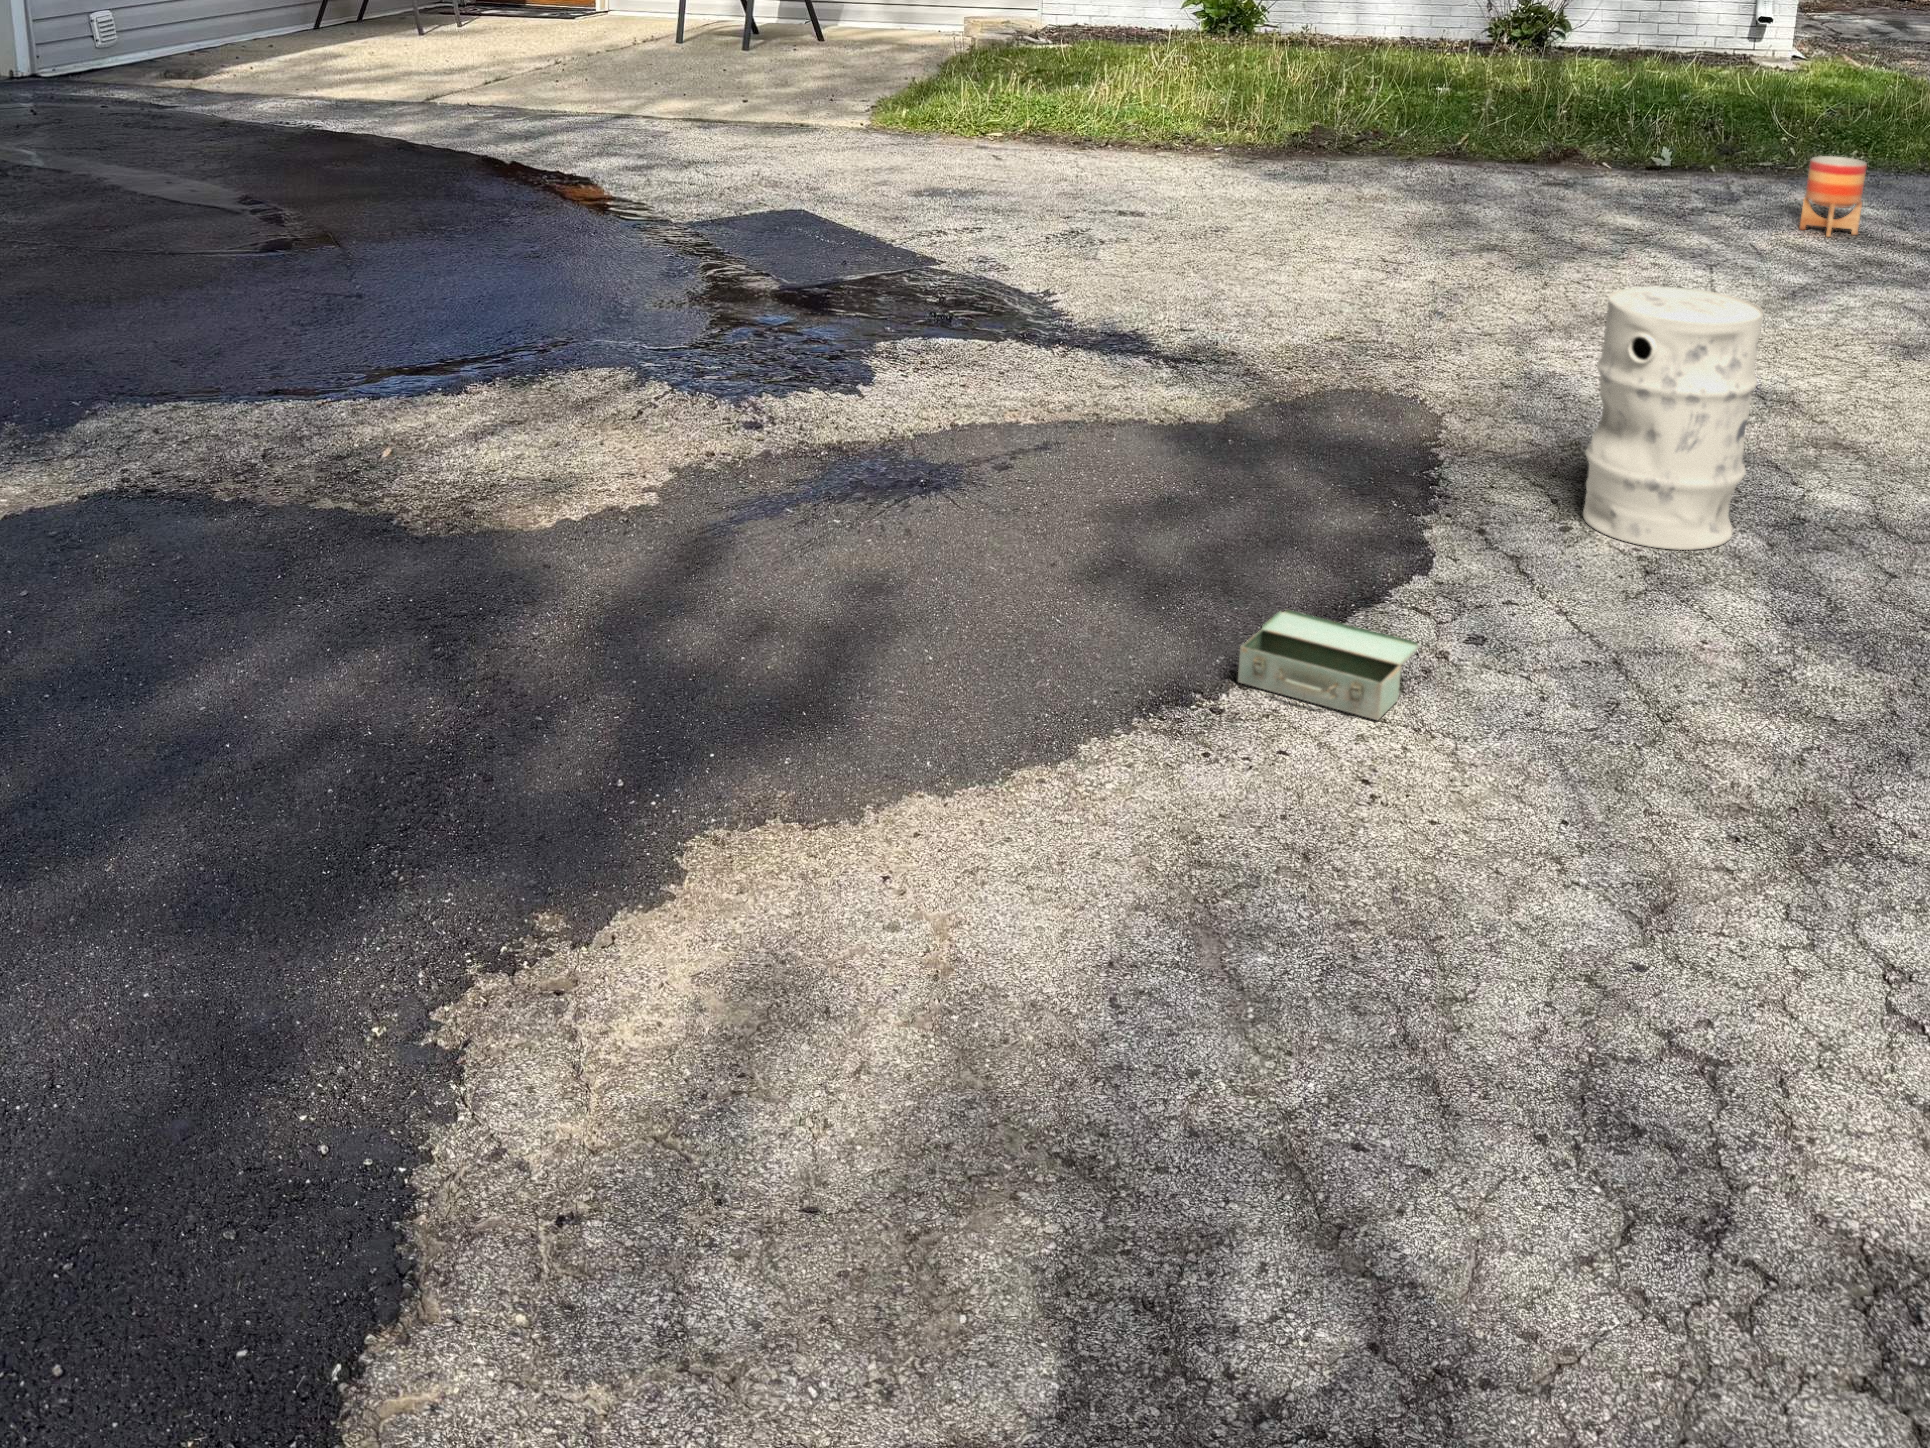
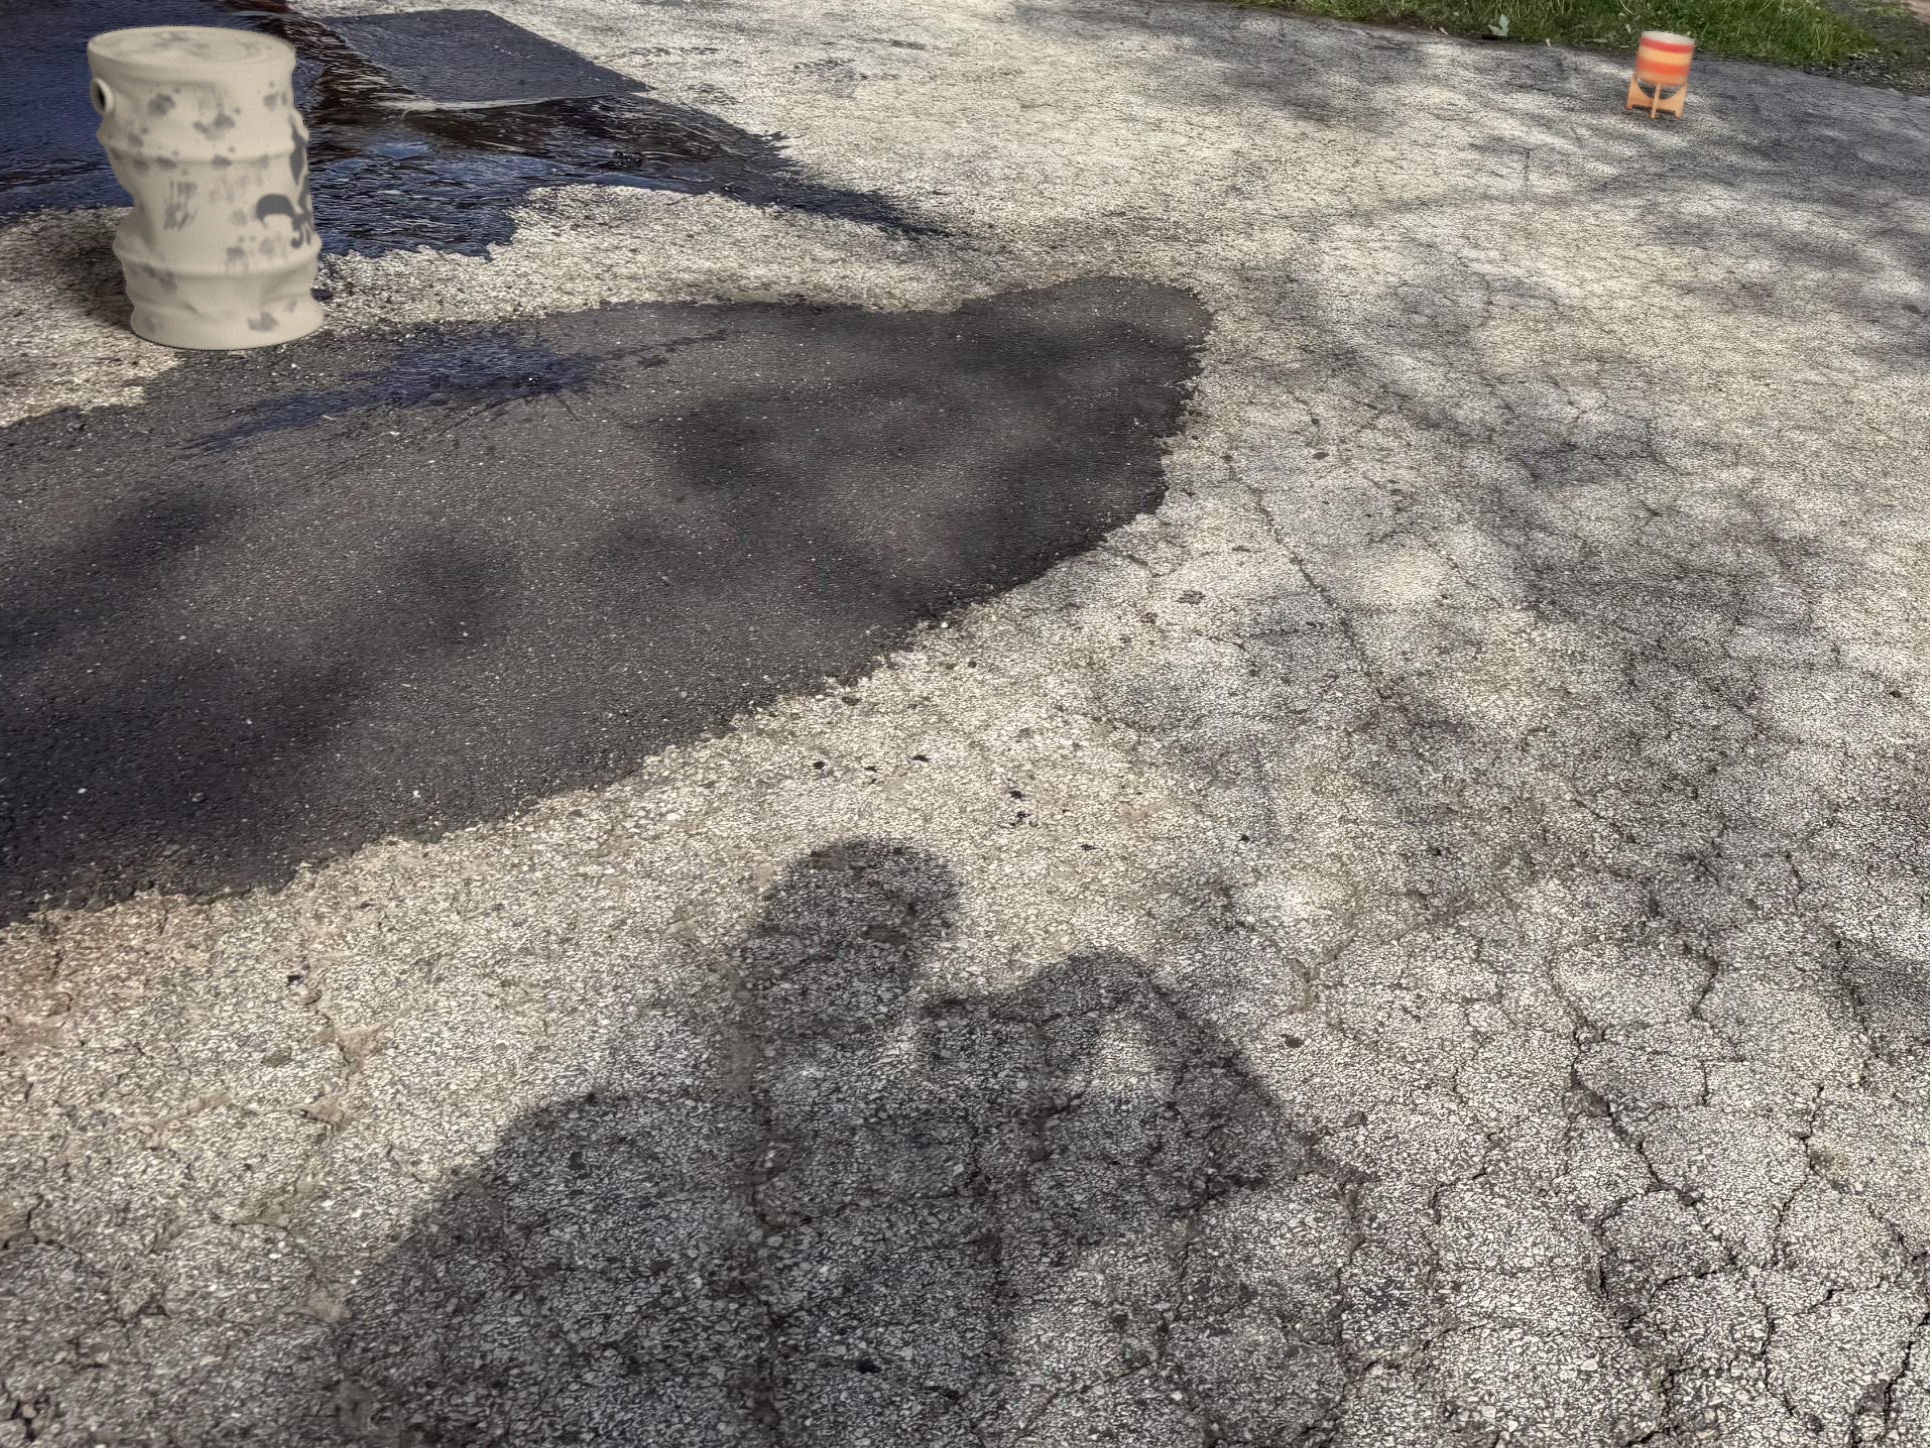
trash can: present [1583,287,1763,550] -> present [87,26,324,350]
toolbox: present [1238,610,1419,720] -> none [884,560,1111,704]

